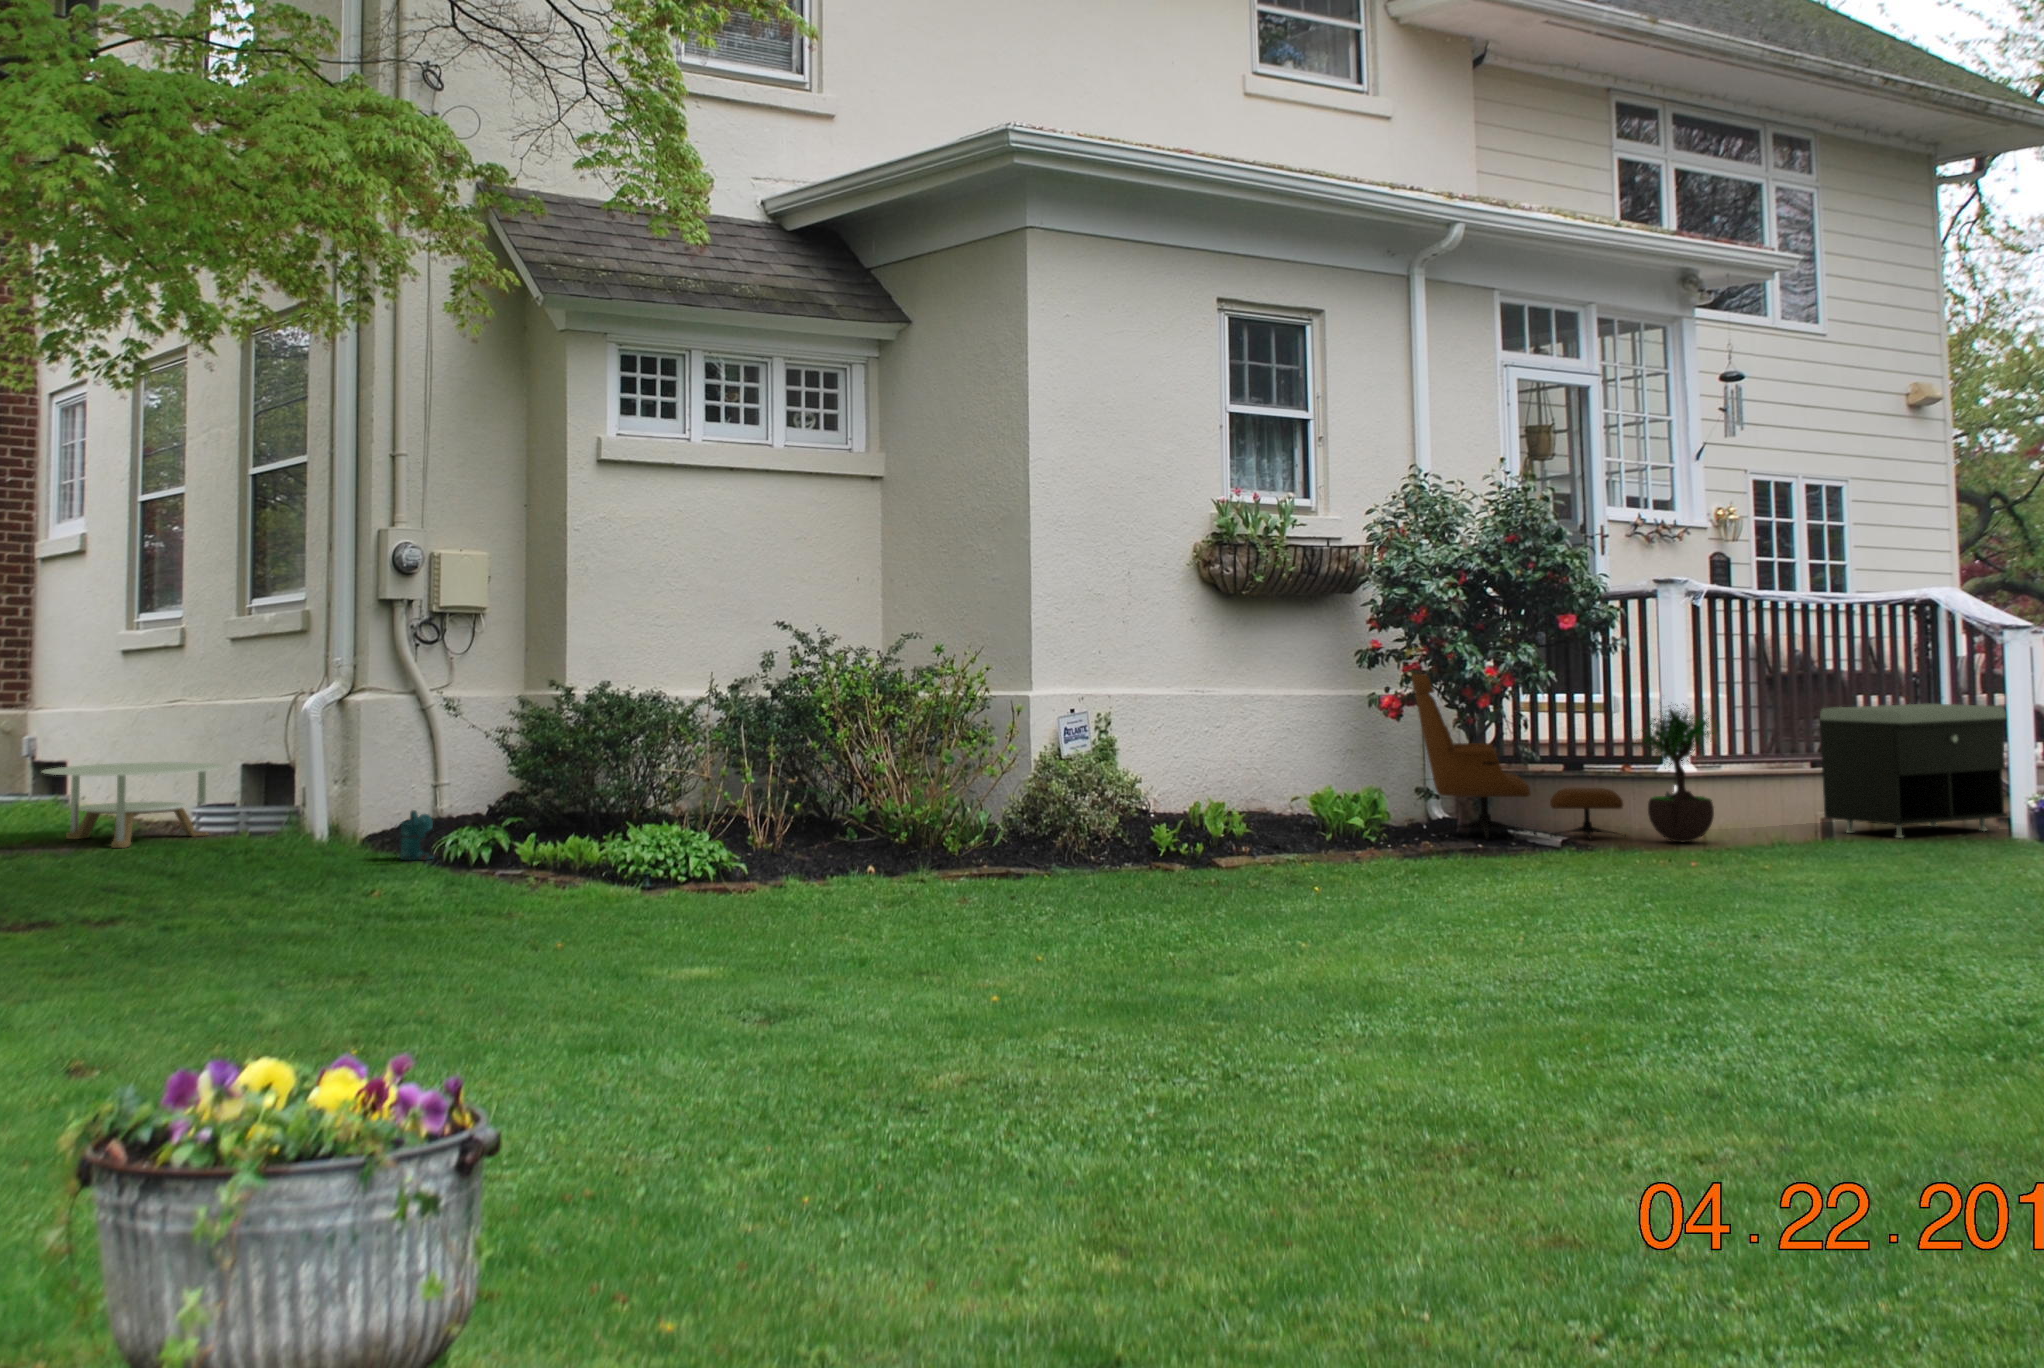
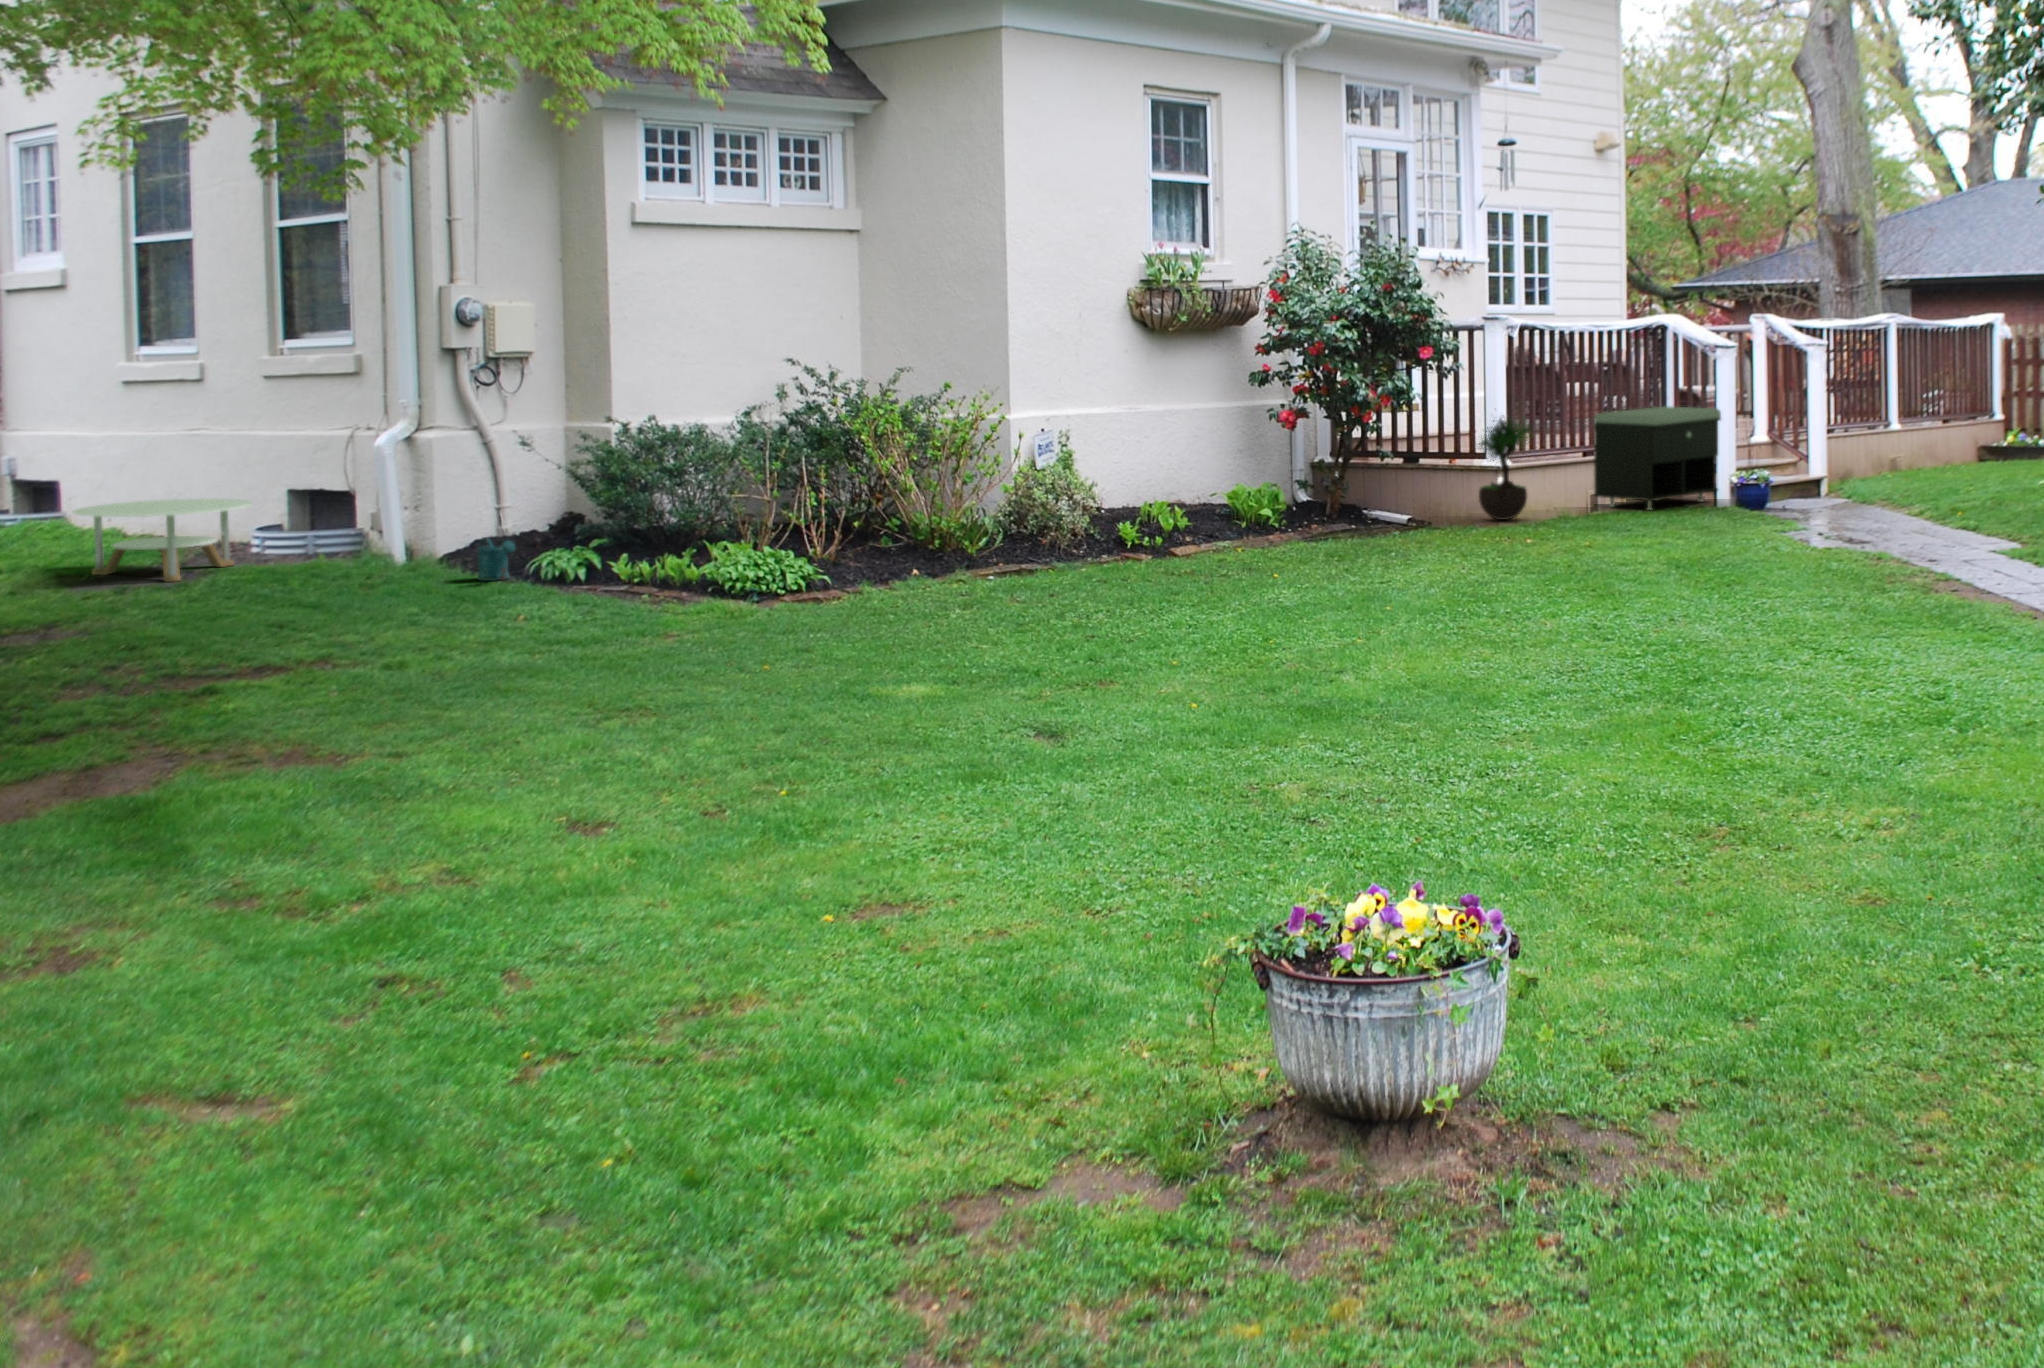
lounge chair: present [1412,674,1625,840] -> none [1298,392,1459,524]

